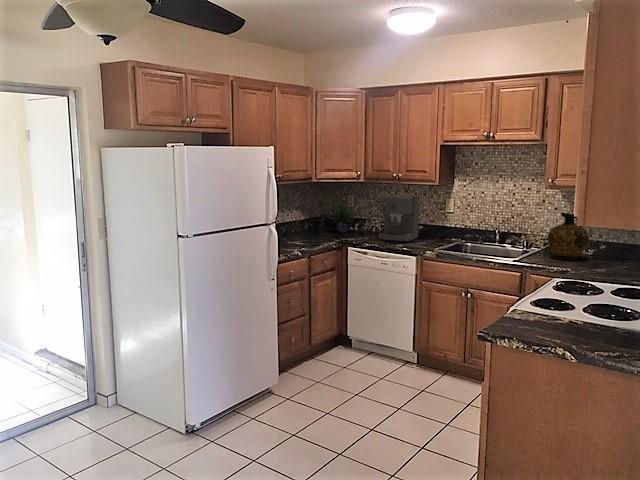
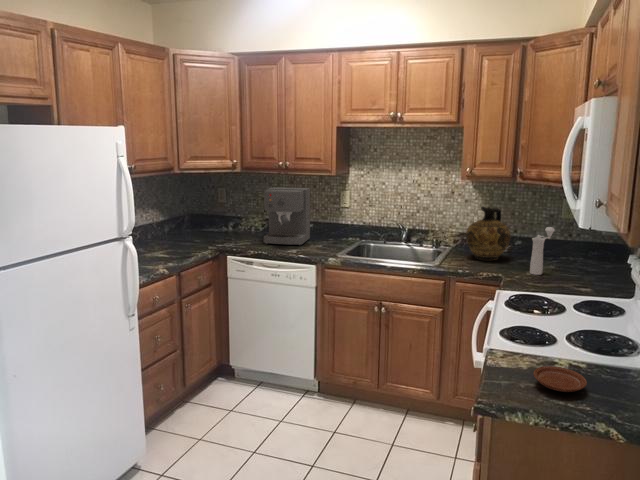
potted plant: present [330,206,355,232] -> none [192,188,234,235]
pepper mill: none [597,230,624,271] -> present [530,227,555,275]
plate: none [533,317,572,333] -> present [533,366,587,392]

